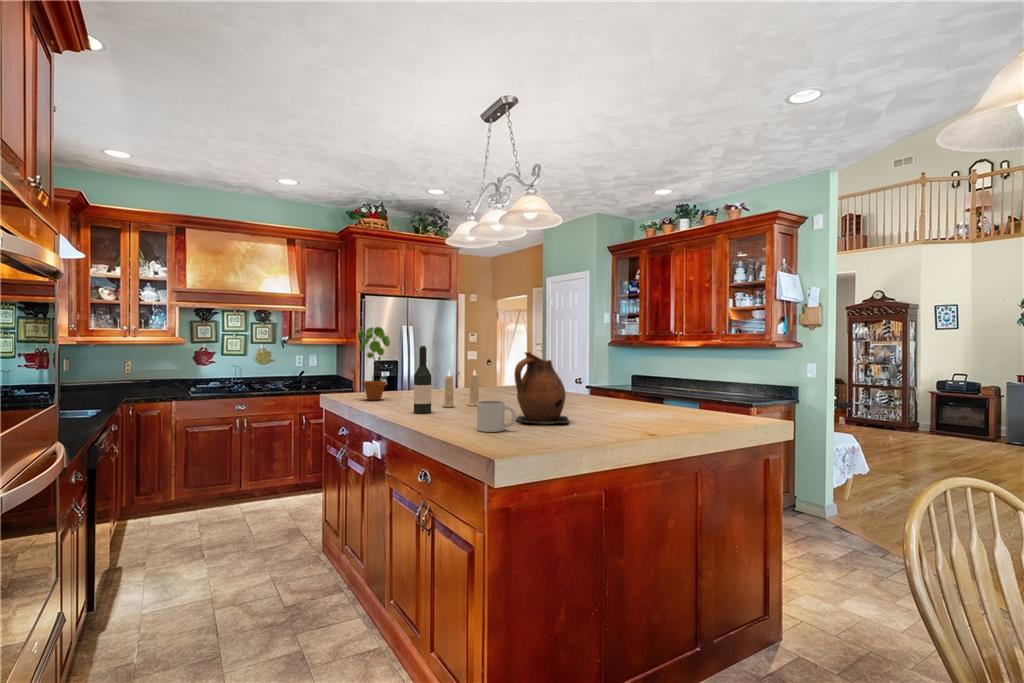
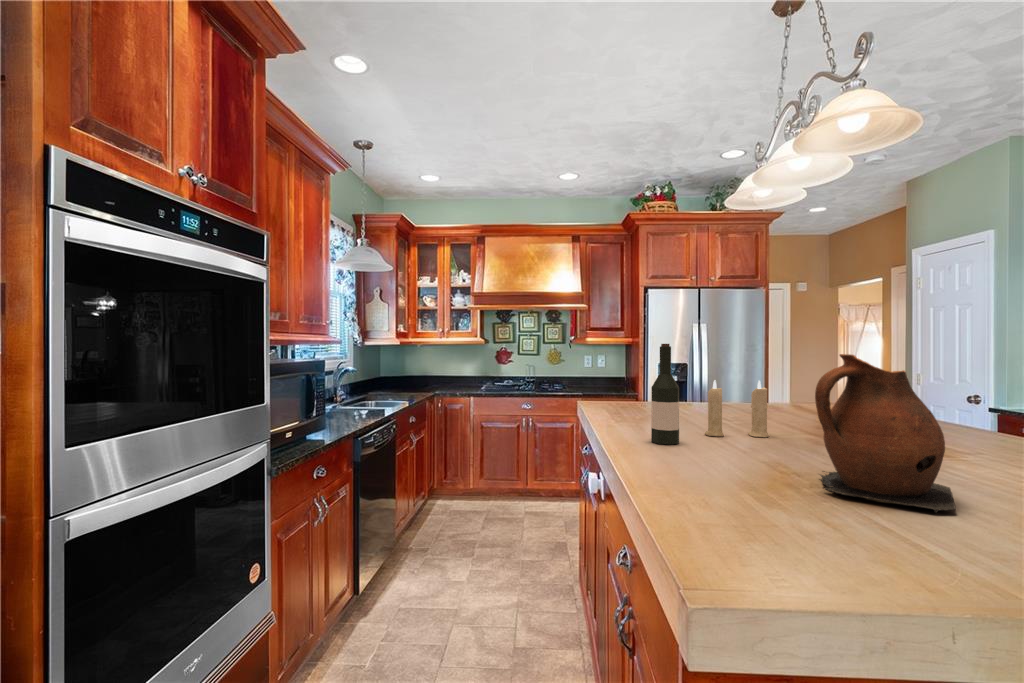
potted plant: present [358,327,390,400] -> none [603,320,643,414]
mug: present [477,401,516,432] -> none [726,444,811,511]

